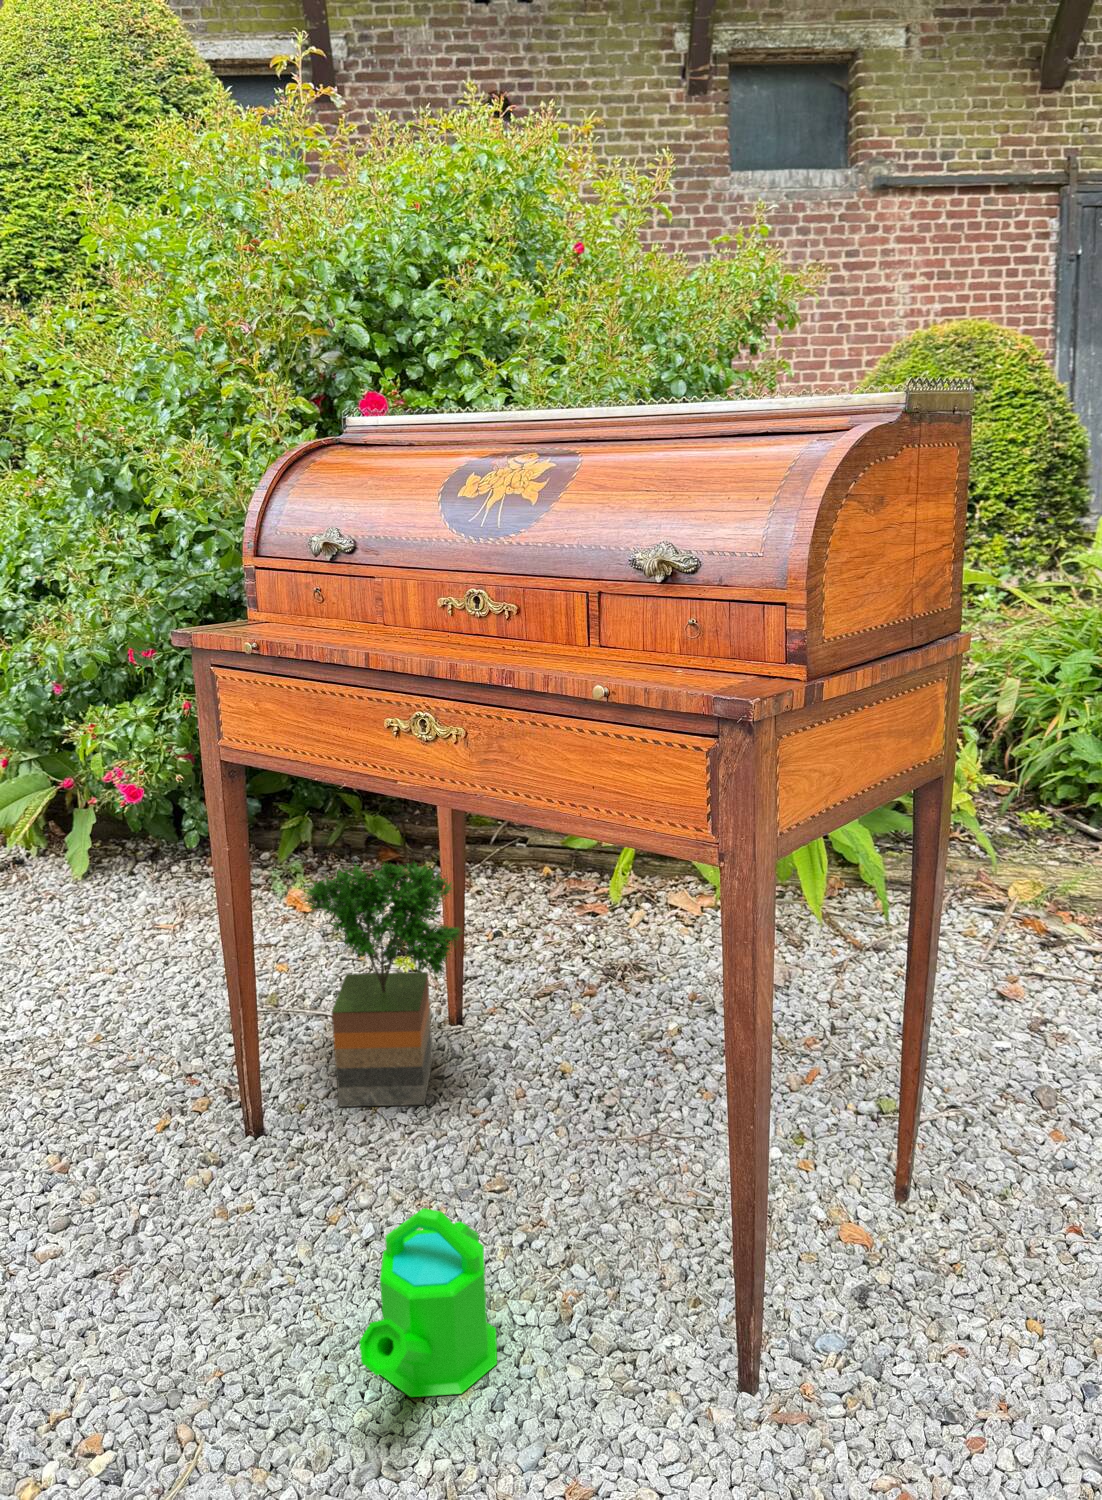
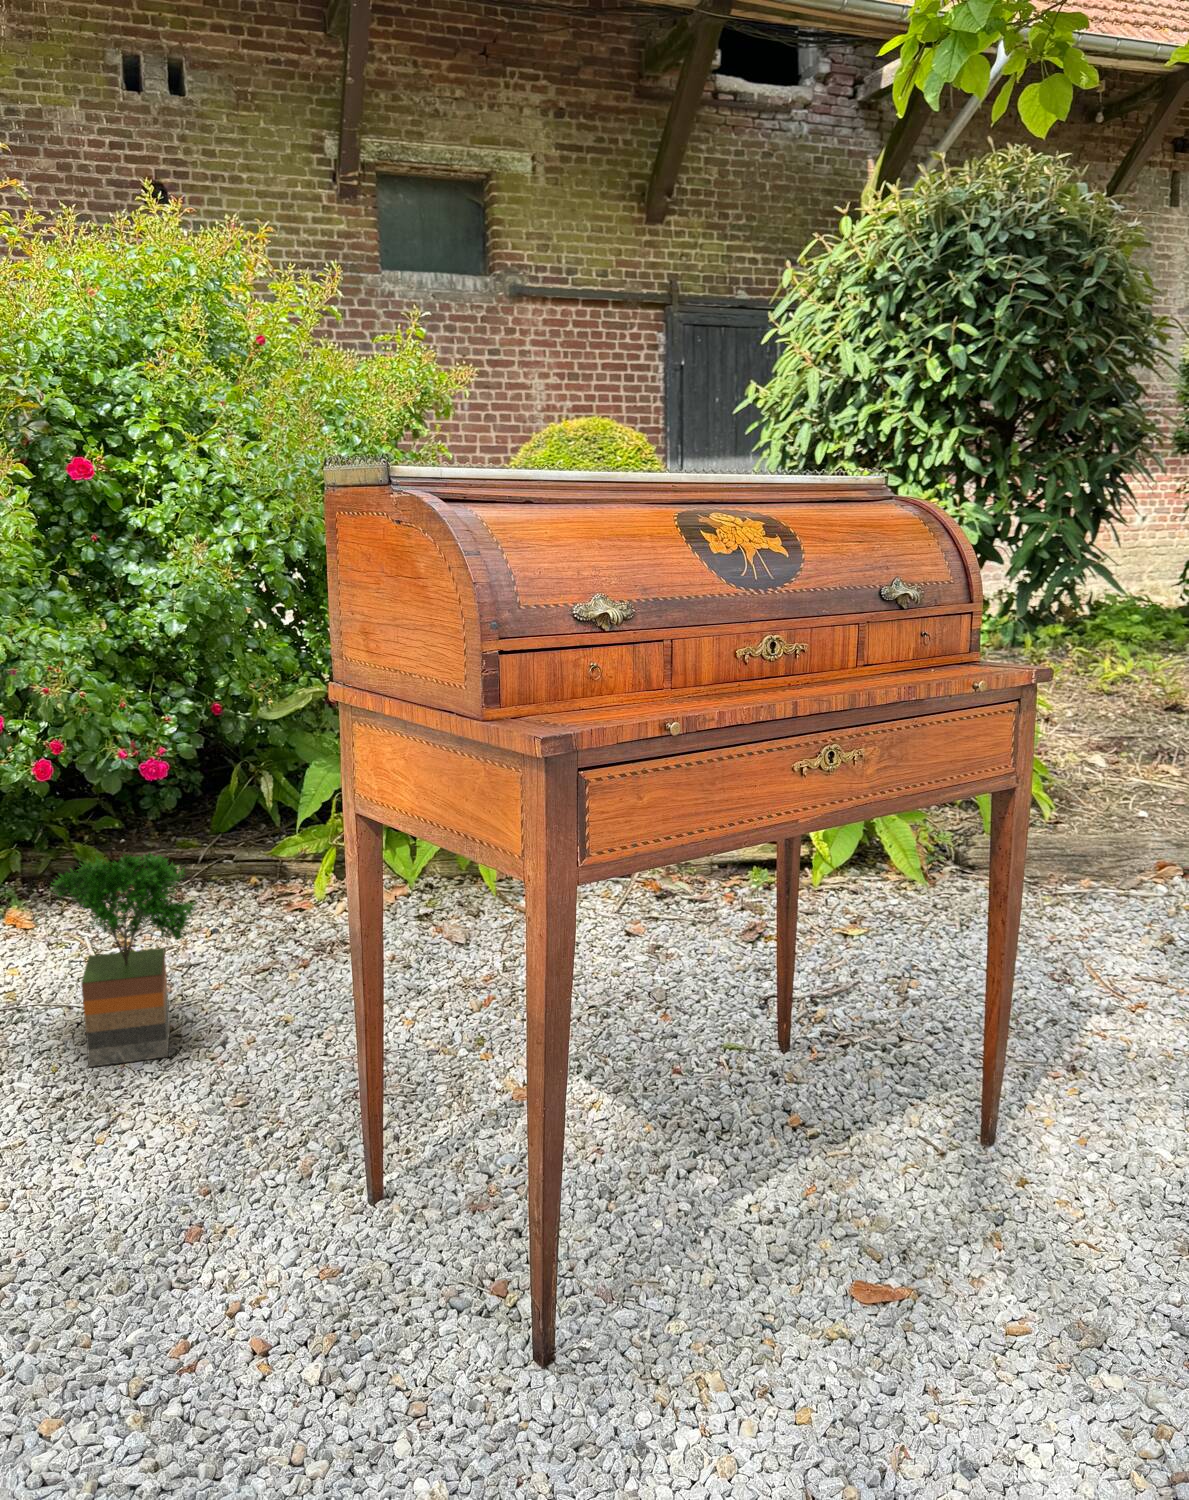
watering can: present [359,1208,497,1397] -> none [147,1093,256,1241]

